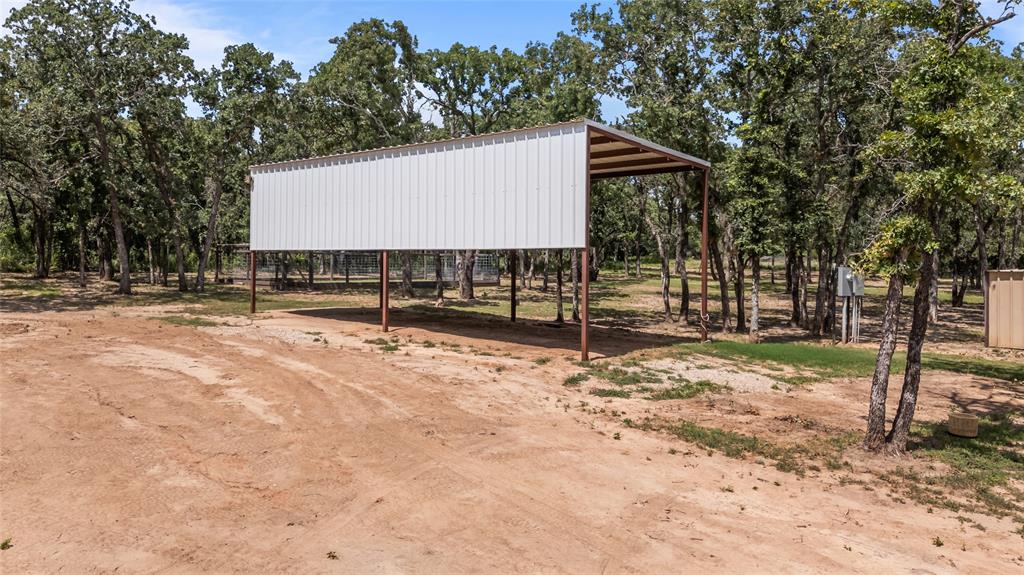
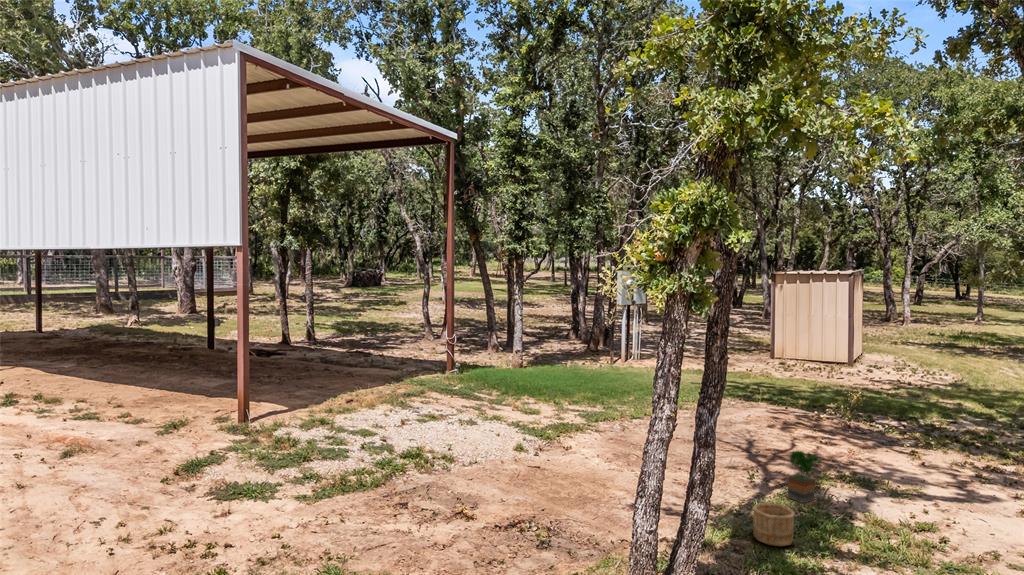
potted tree: none [979,387,1008,422] -> present [787,451,821,503]

